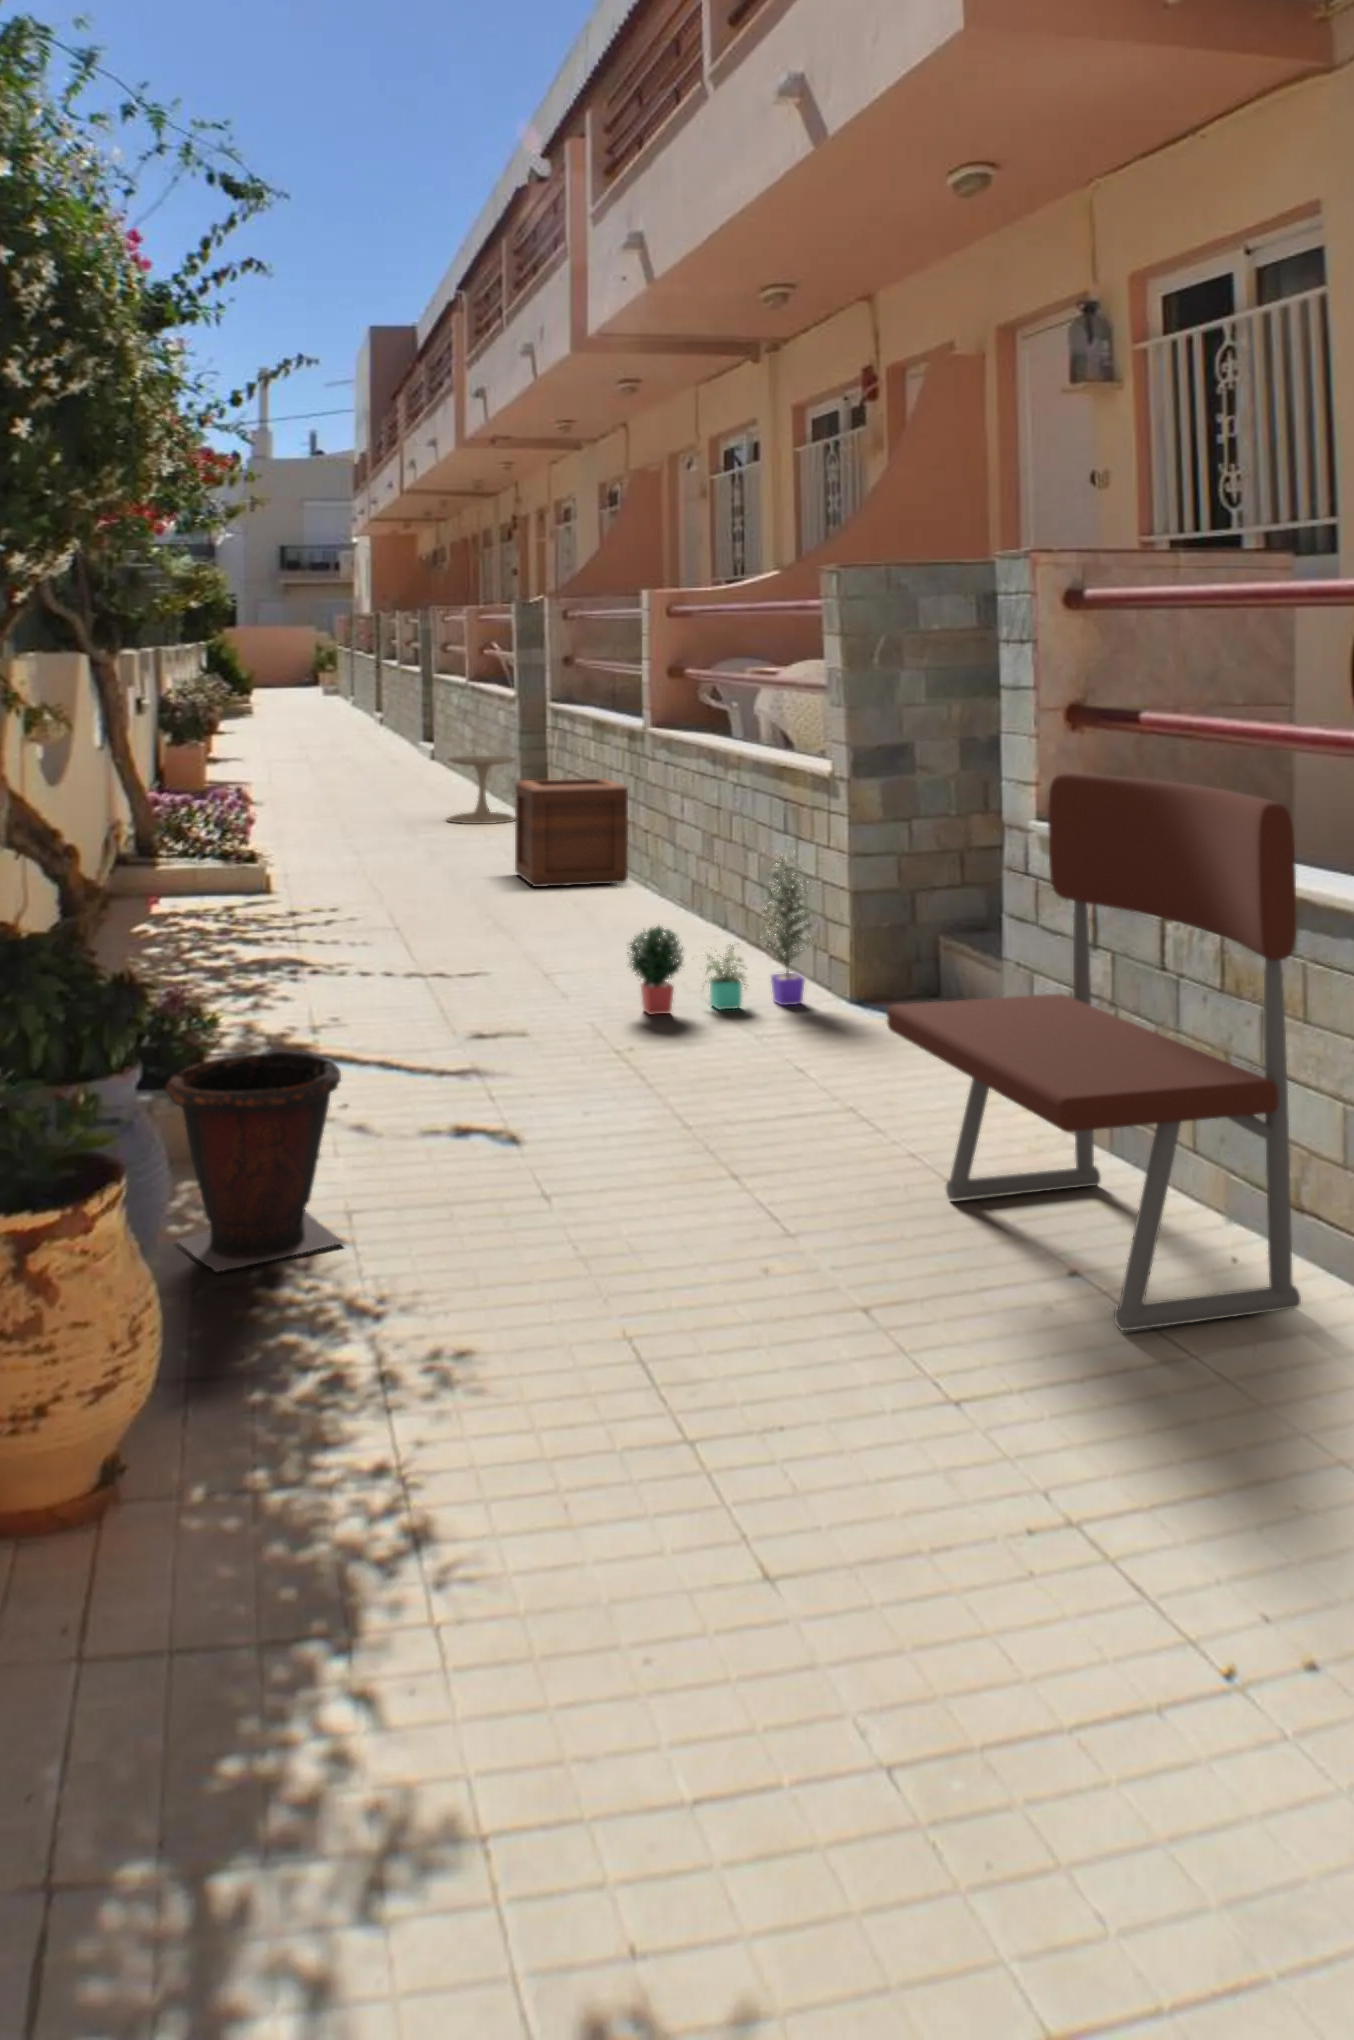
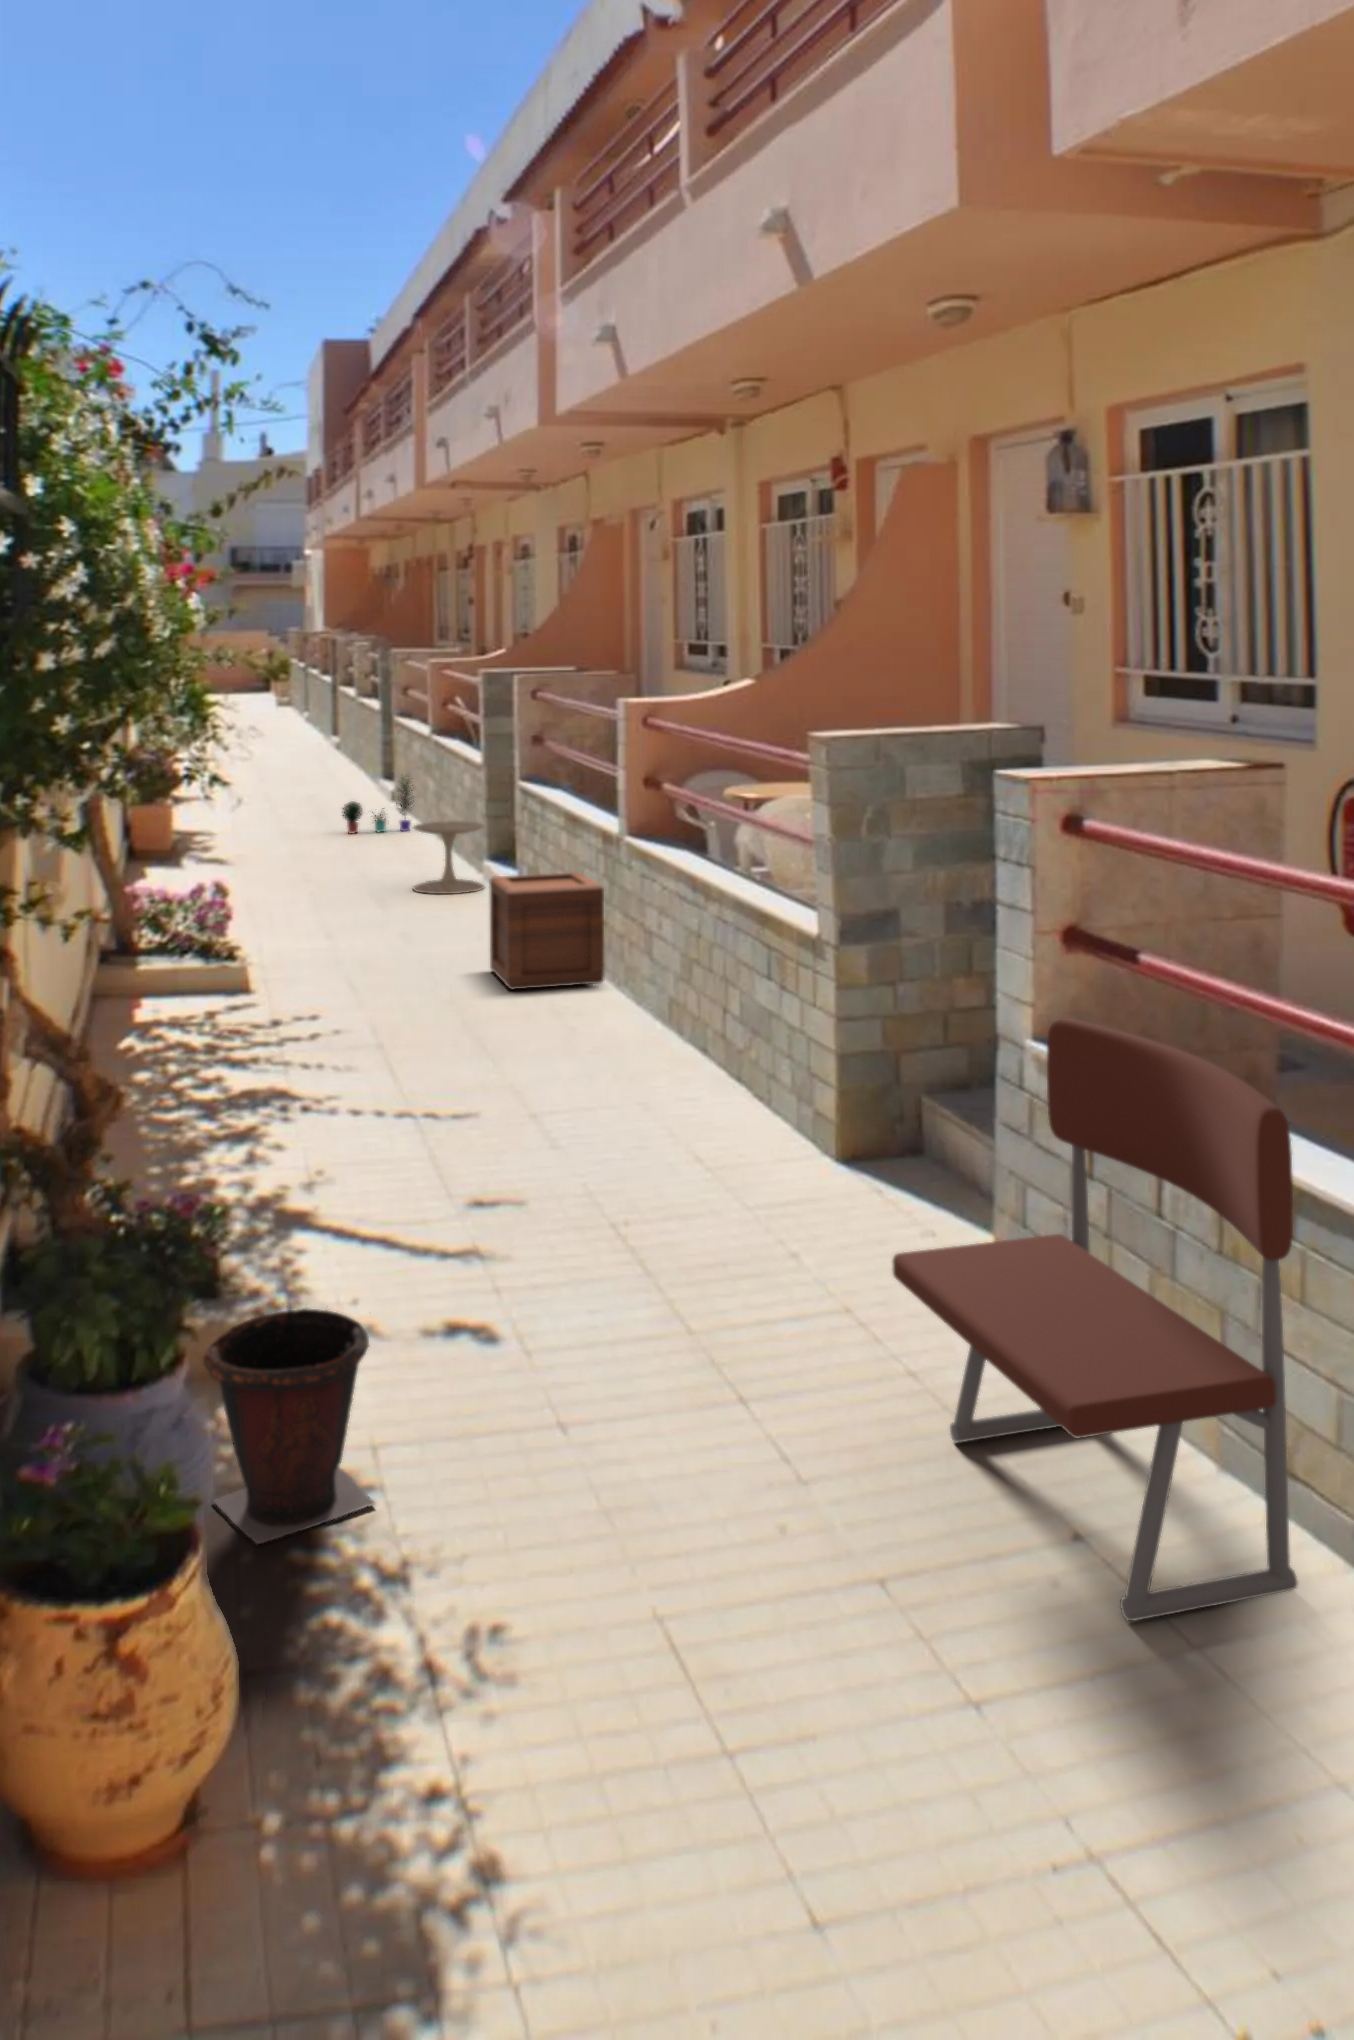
potted plant: present [627,857,812,1015] -> present [342,776,413,833]

